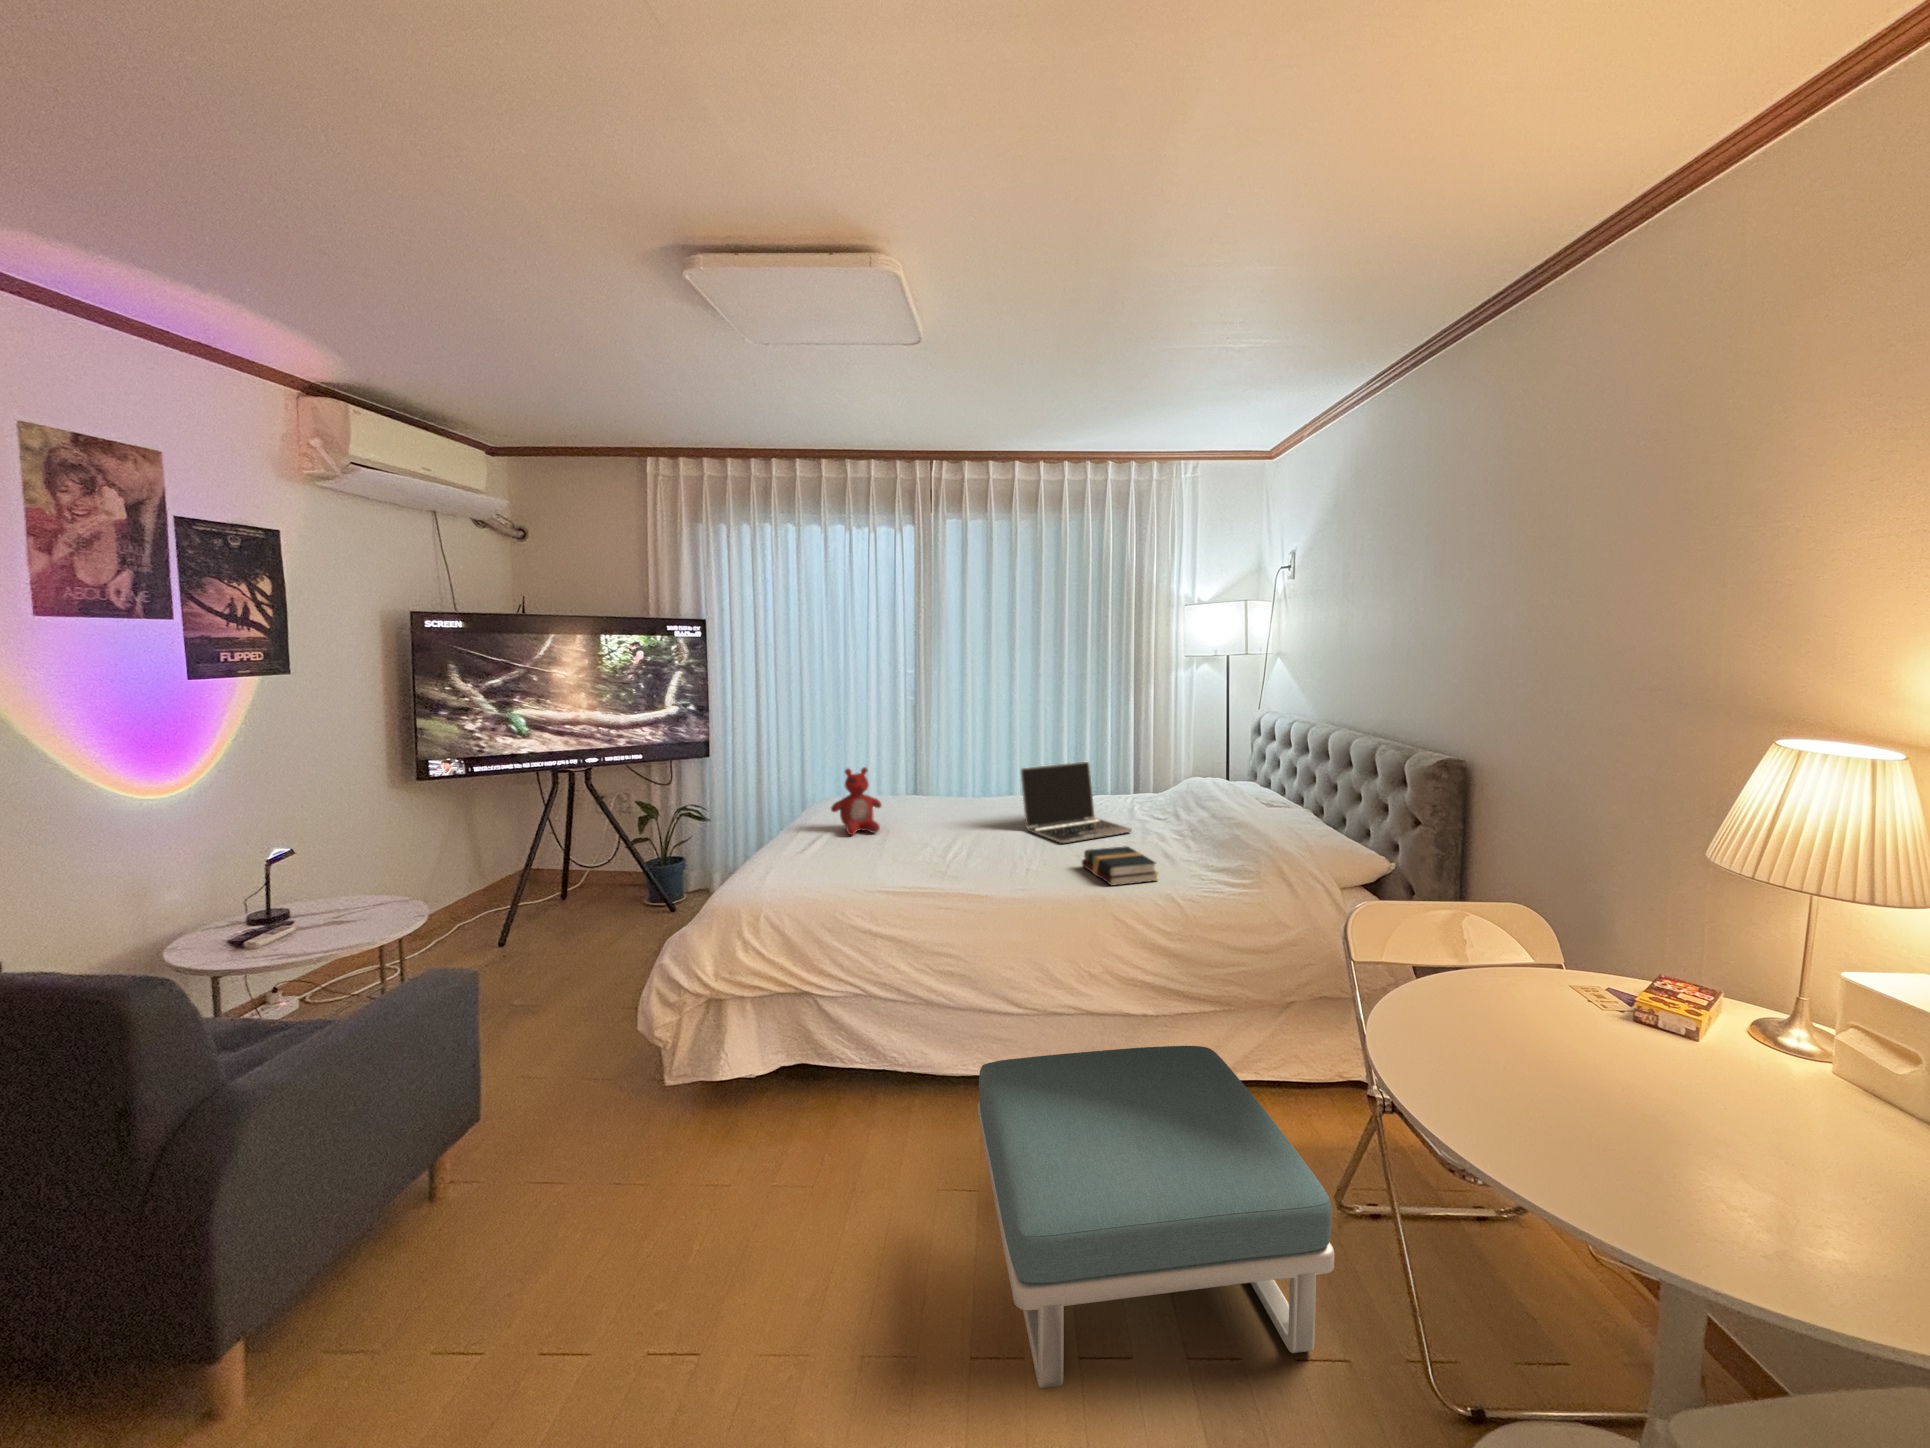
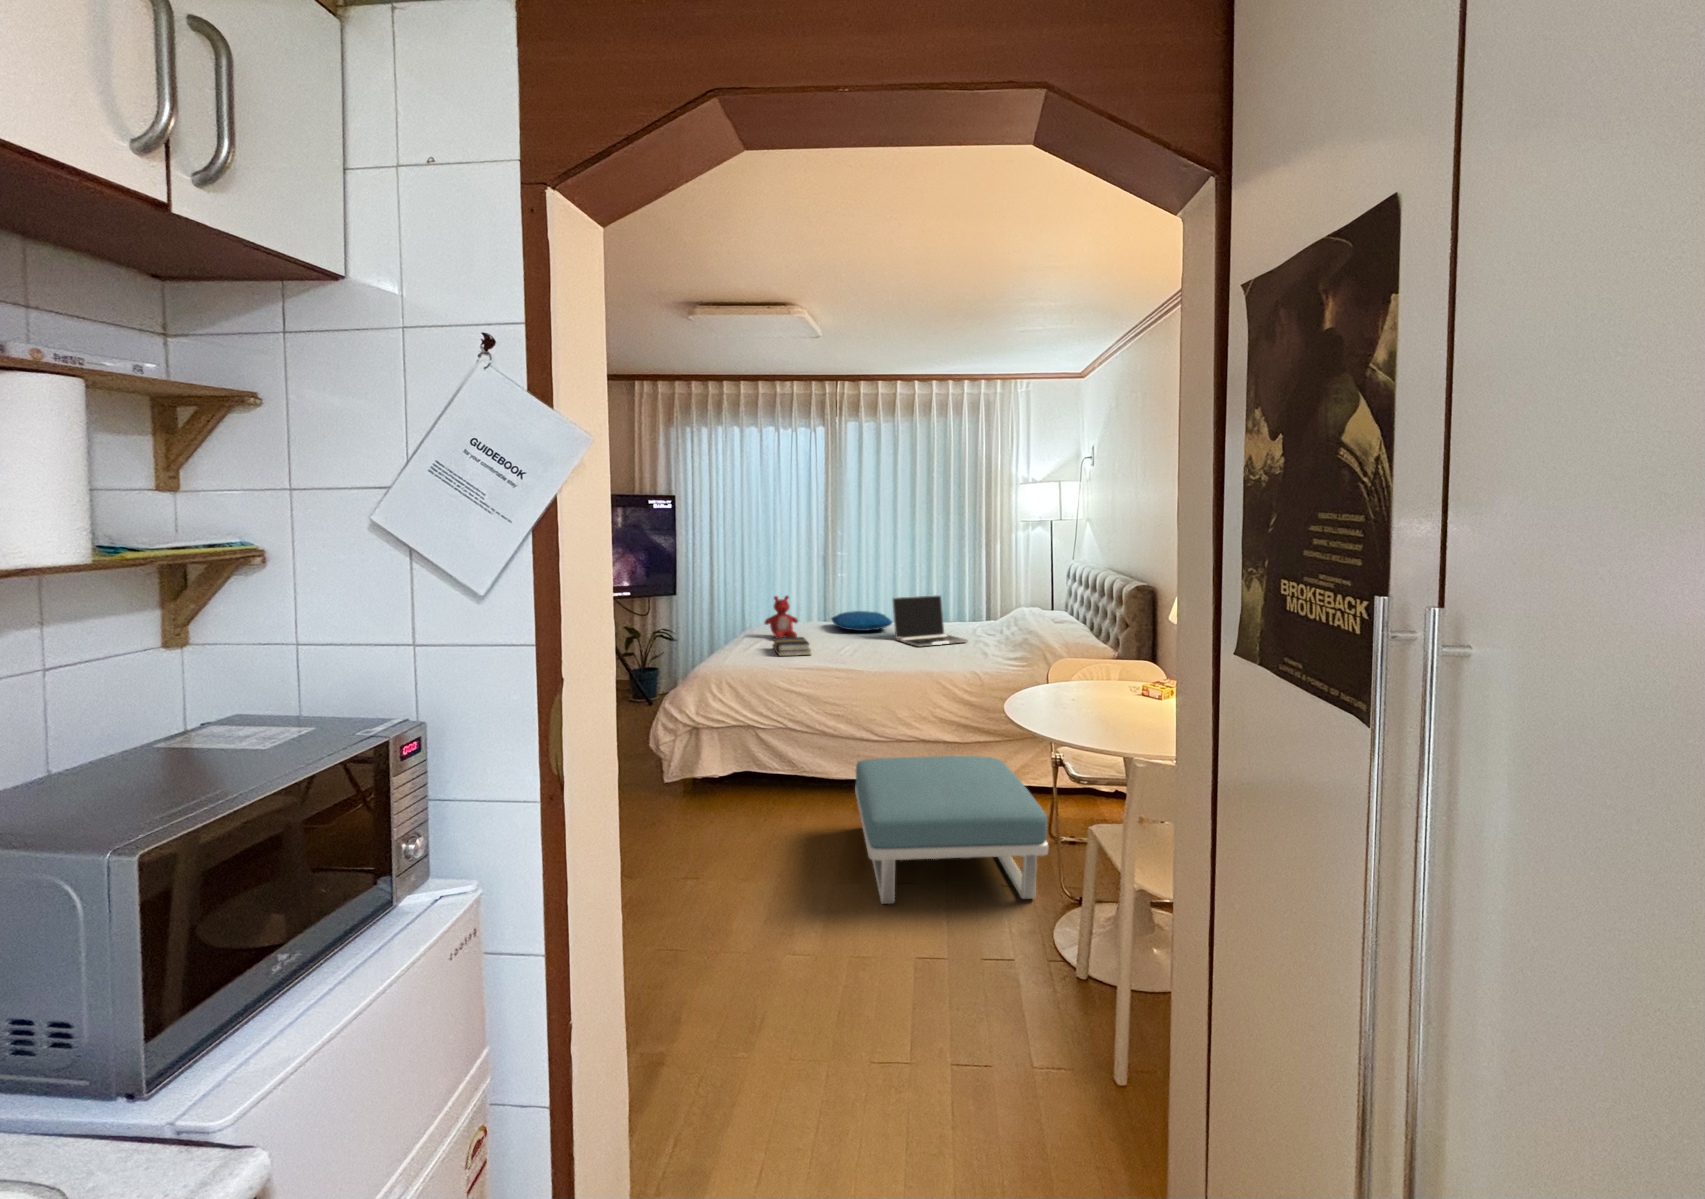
pillow: none [929,783,1020,814] -> present [832,611,892,631]
hardback book: present [1082,846,1159,886] -> present [773,637,811,656]

